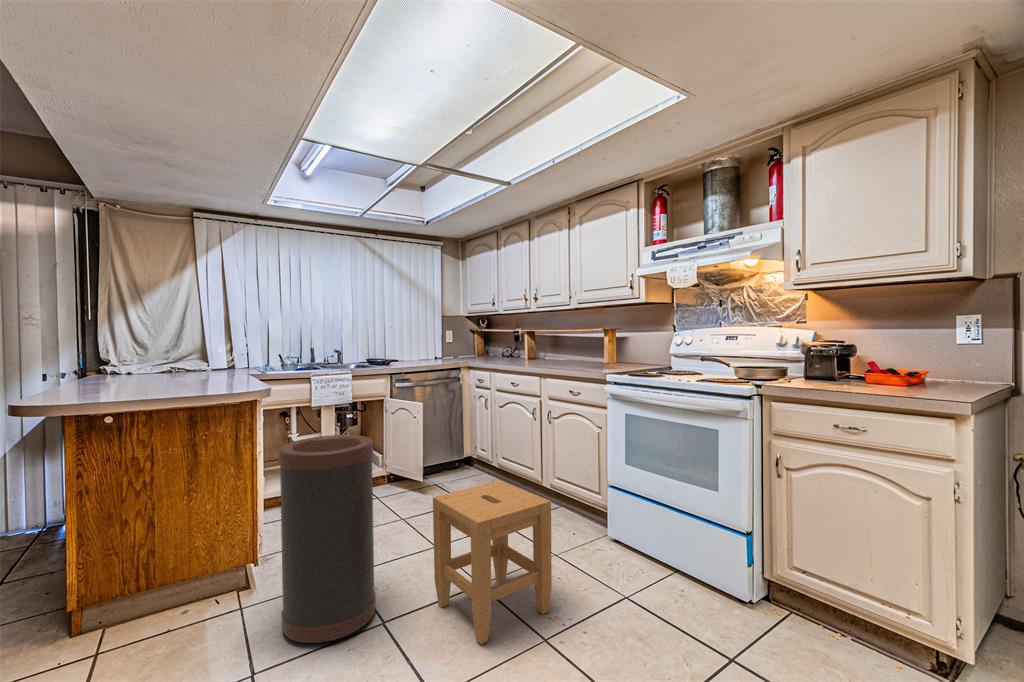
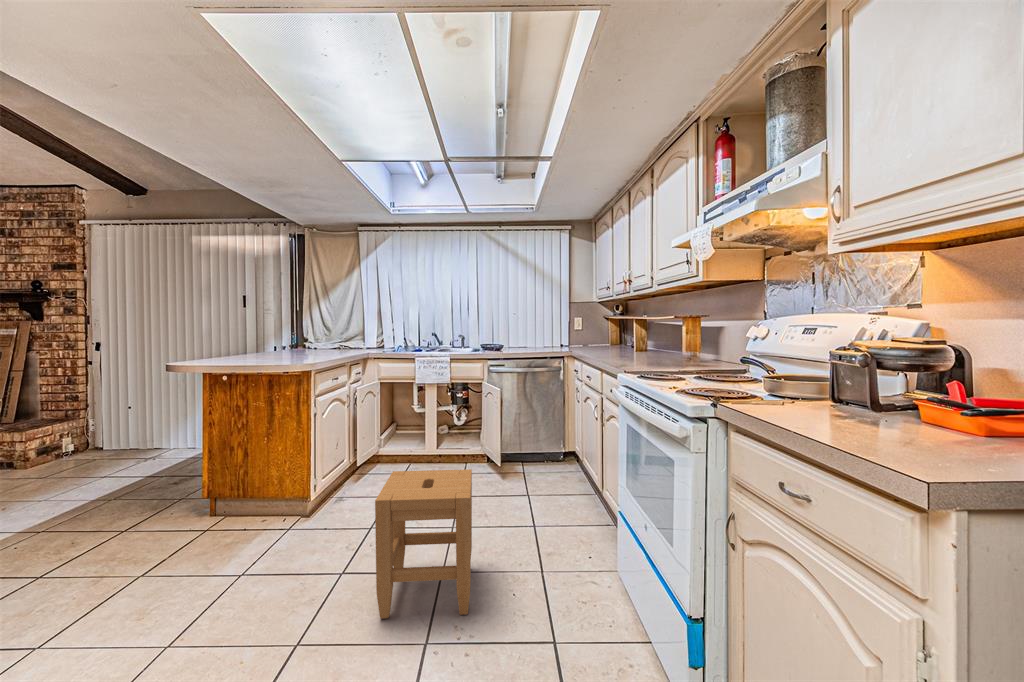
trash can: present [279,435,376,643] -> none [277,404,359,572]

